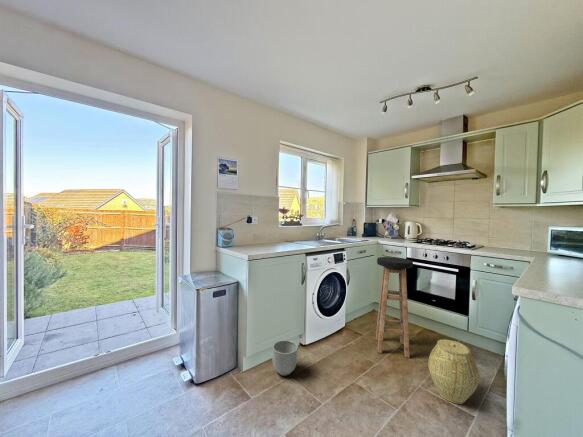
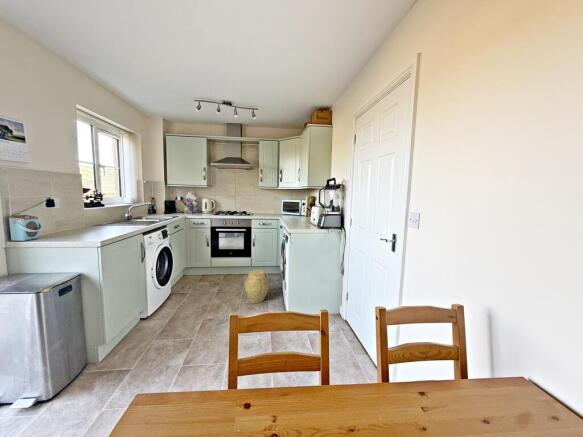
bar stool: present [376,257,413,358] -> none [200,227,228,298]
planter: present [272,340,298,376] -> none [130,313,158,344]

